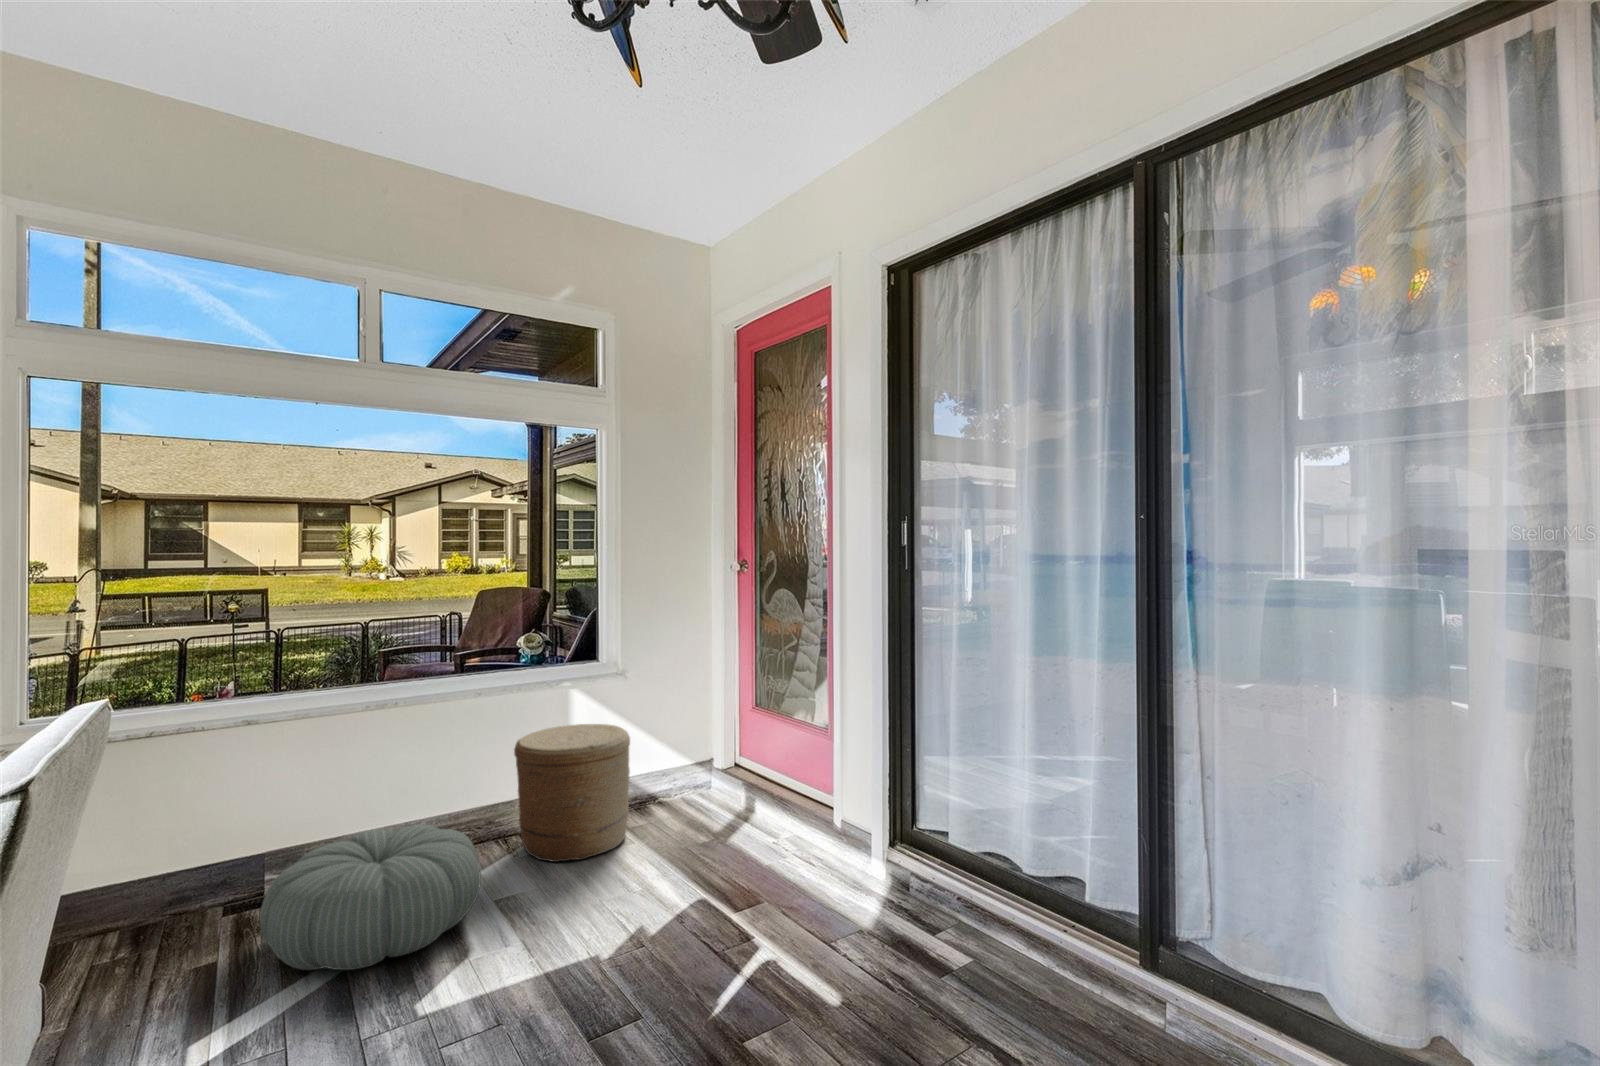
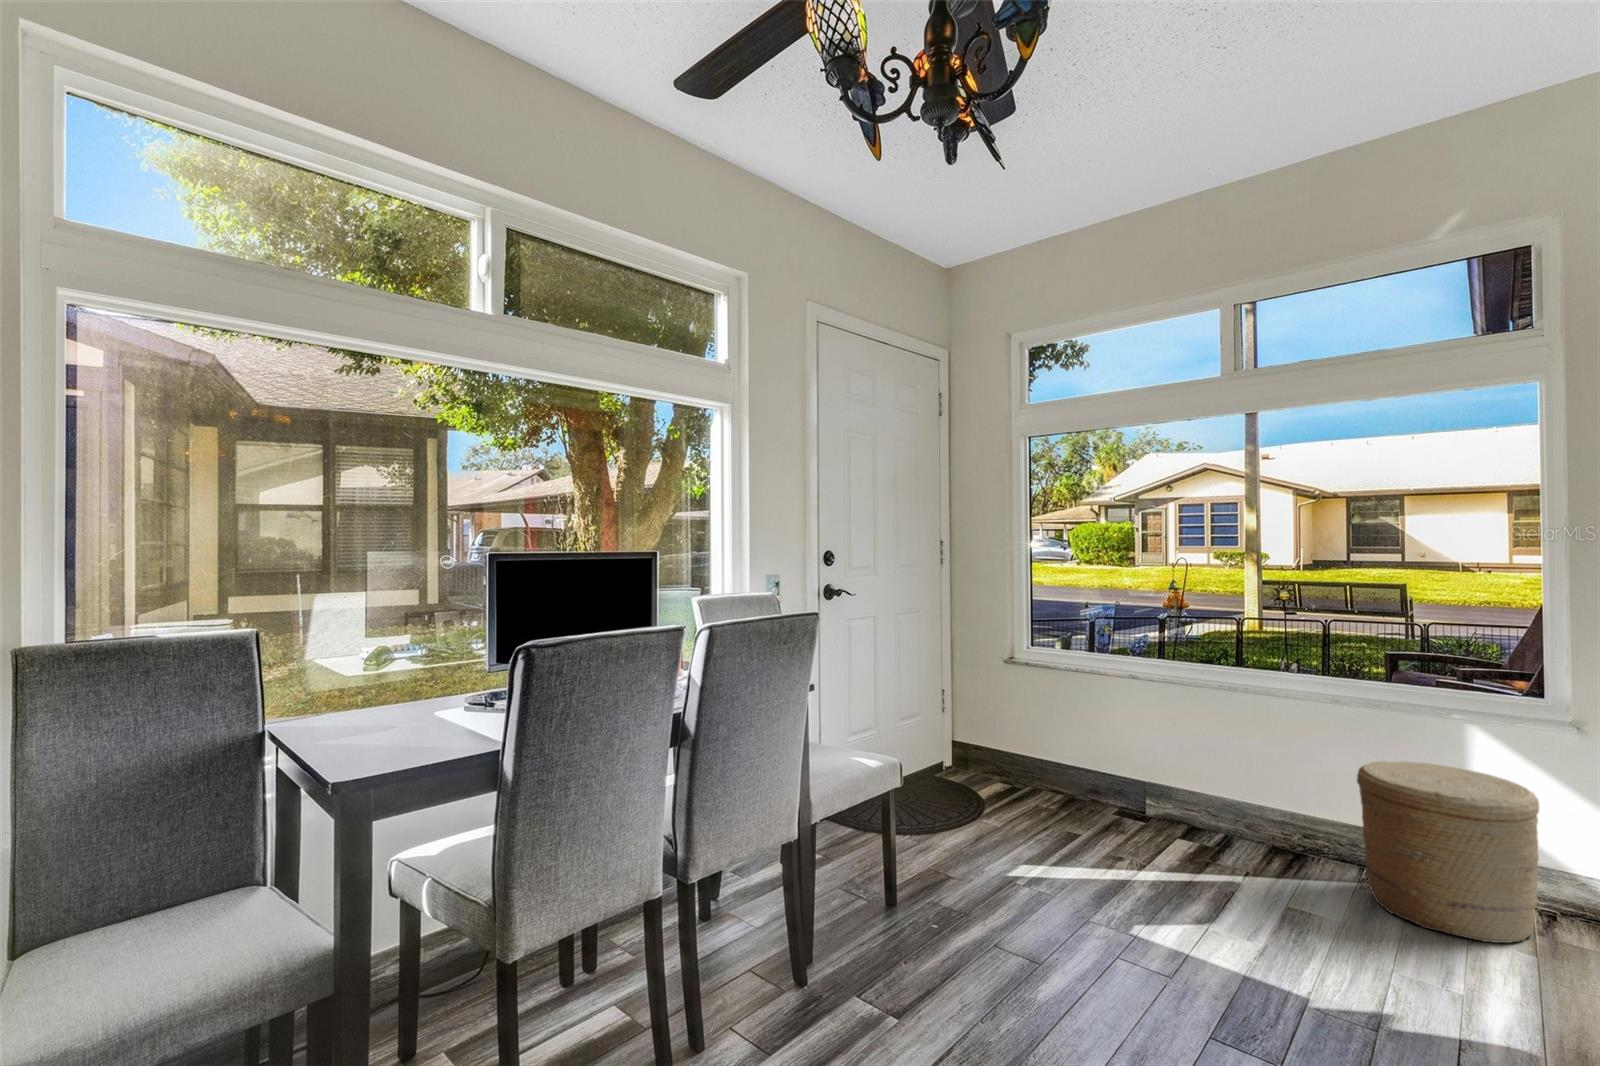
pouf: present [260,825,481,970] -> none [1090,786,1275,899]

